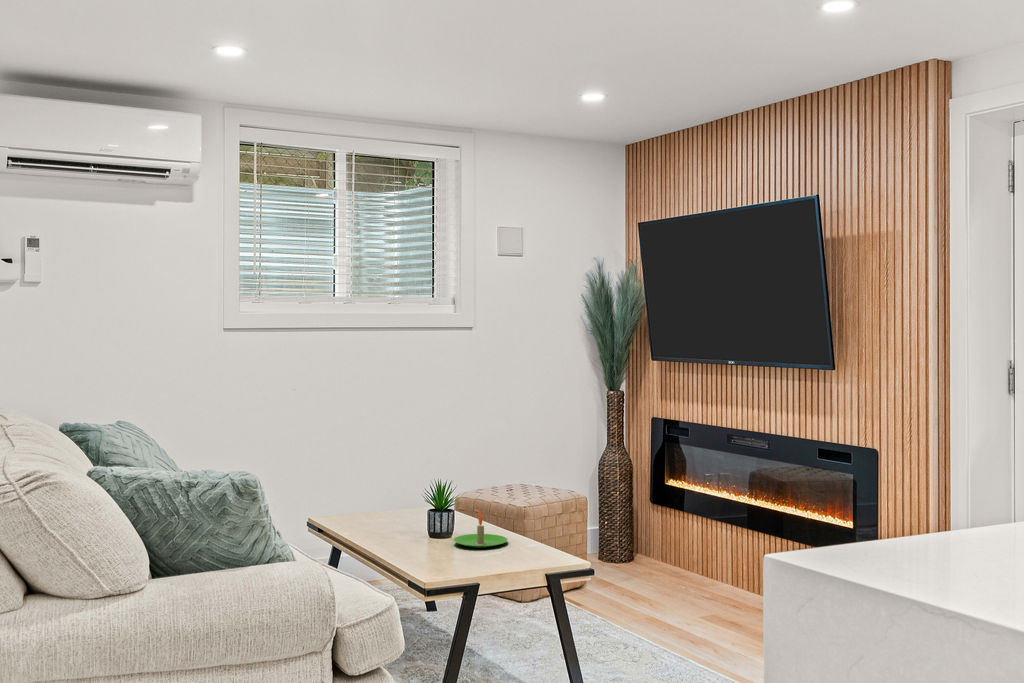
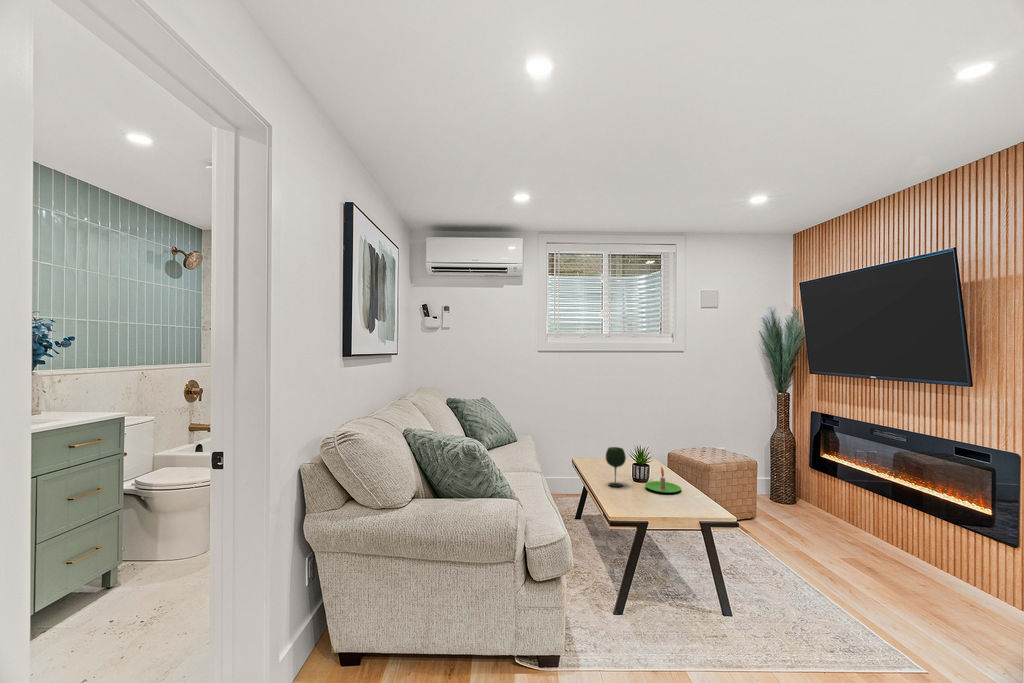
wine glass: none [391,486,423,550] -> present [606,447,626,487]

